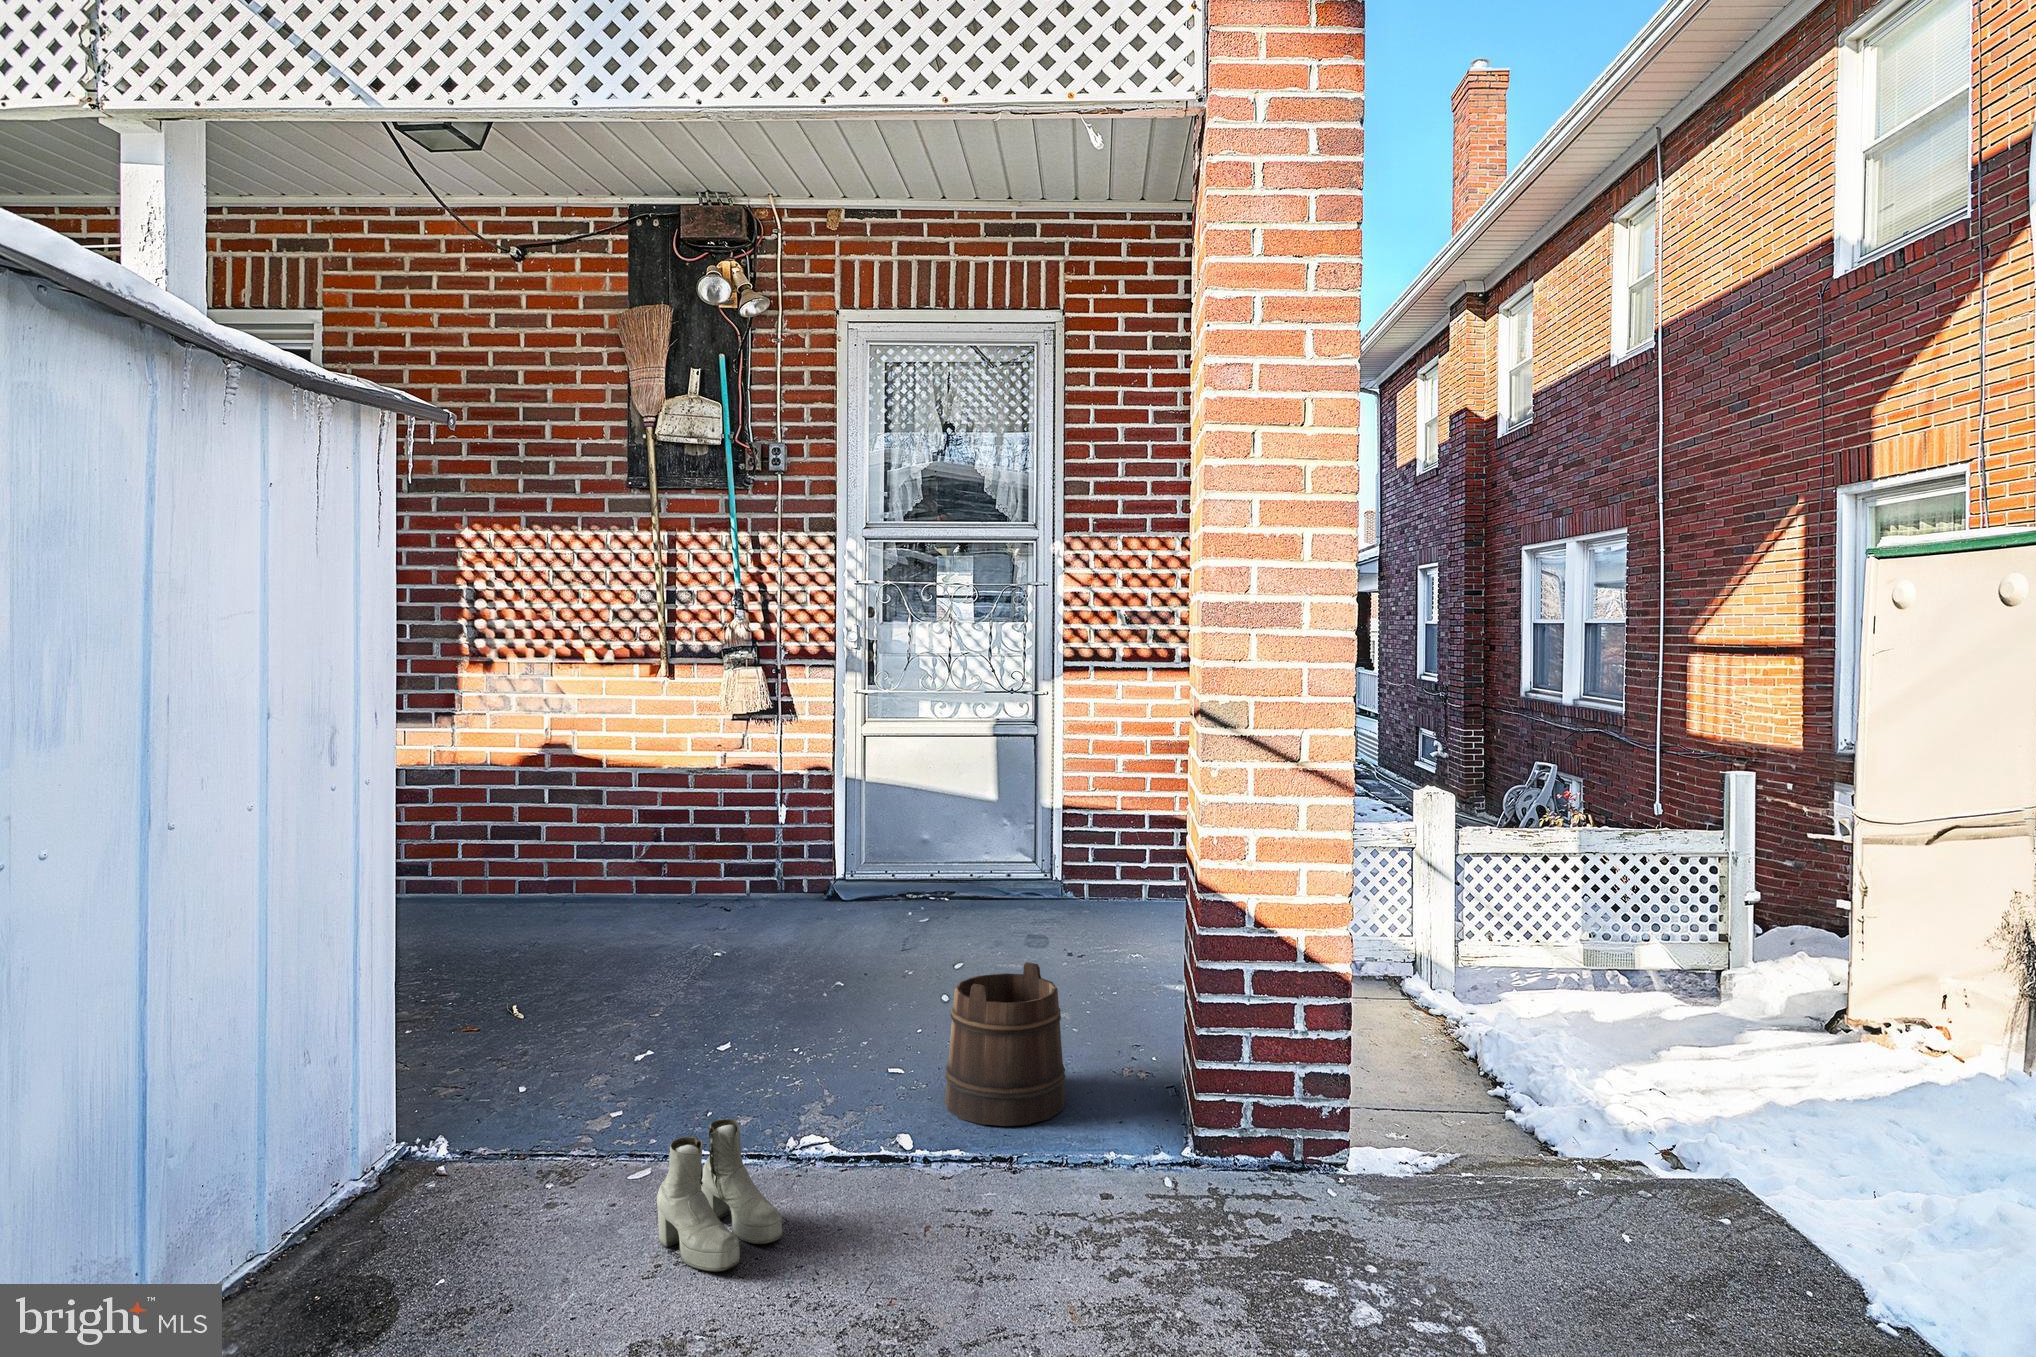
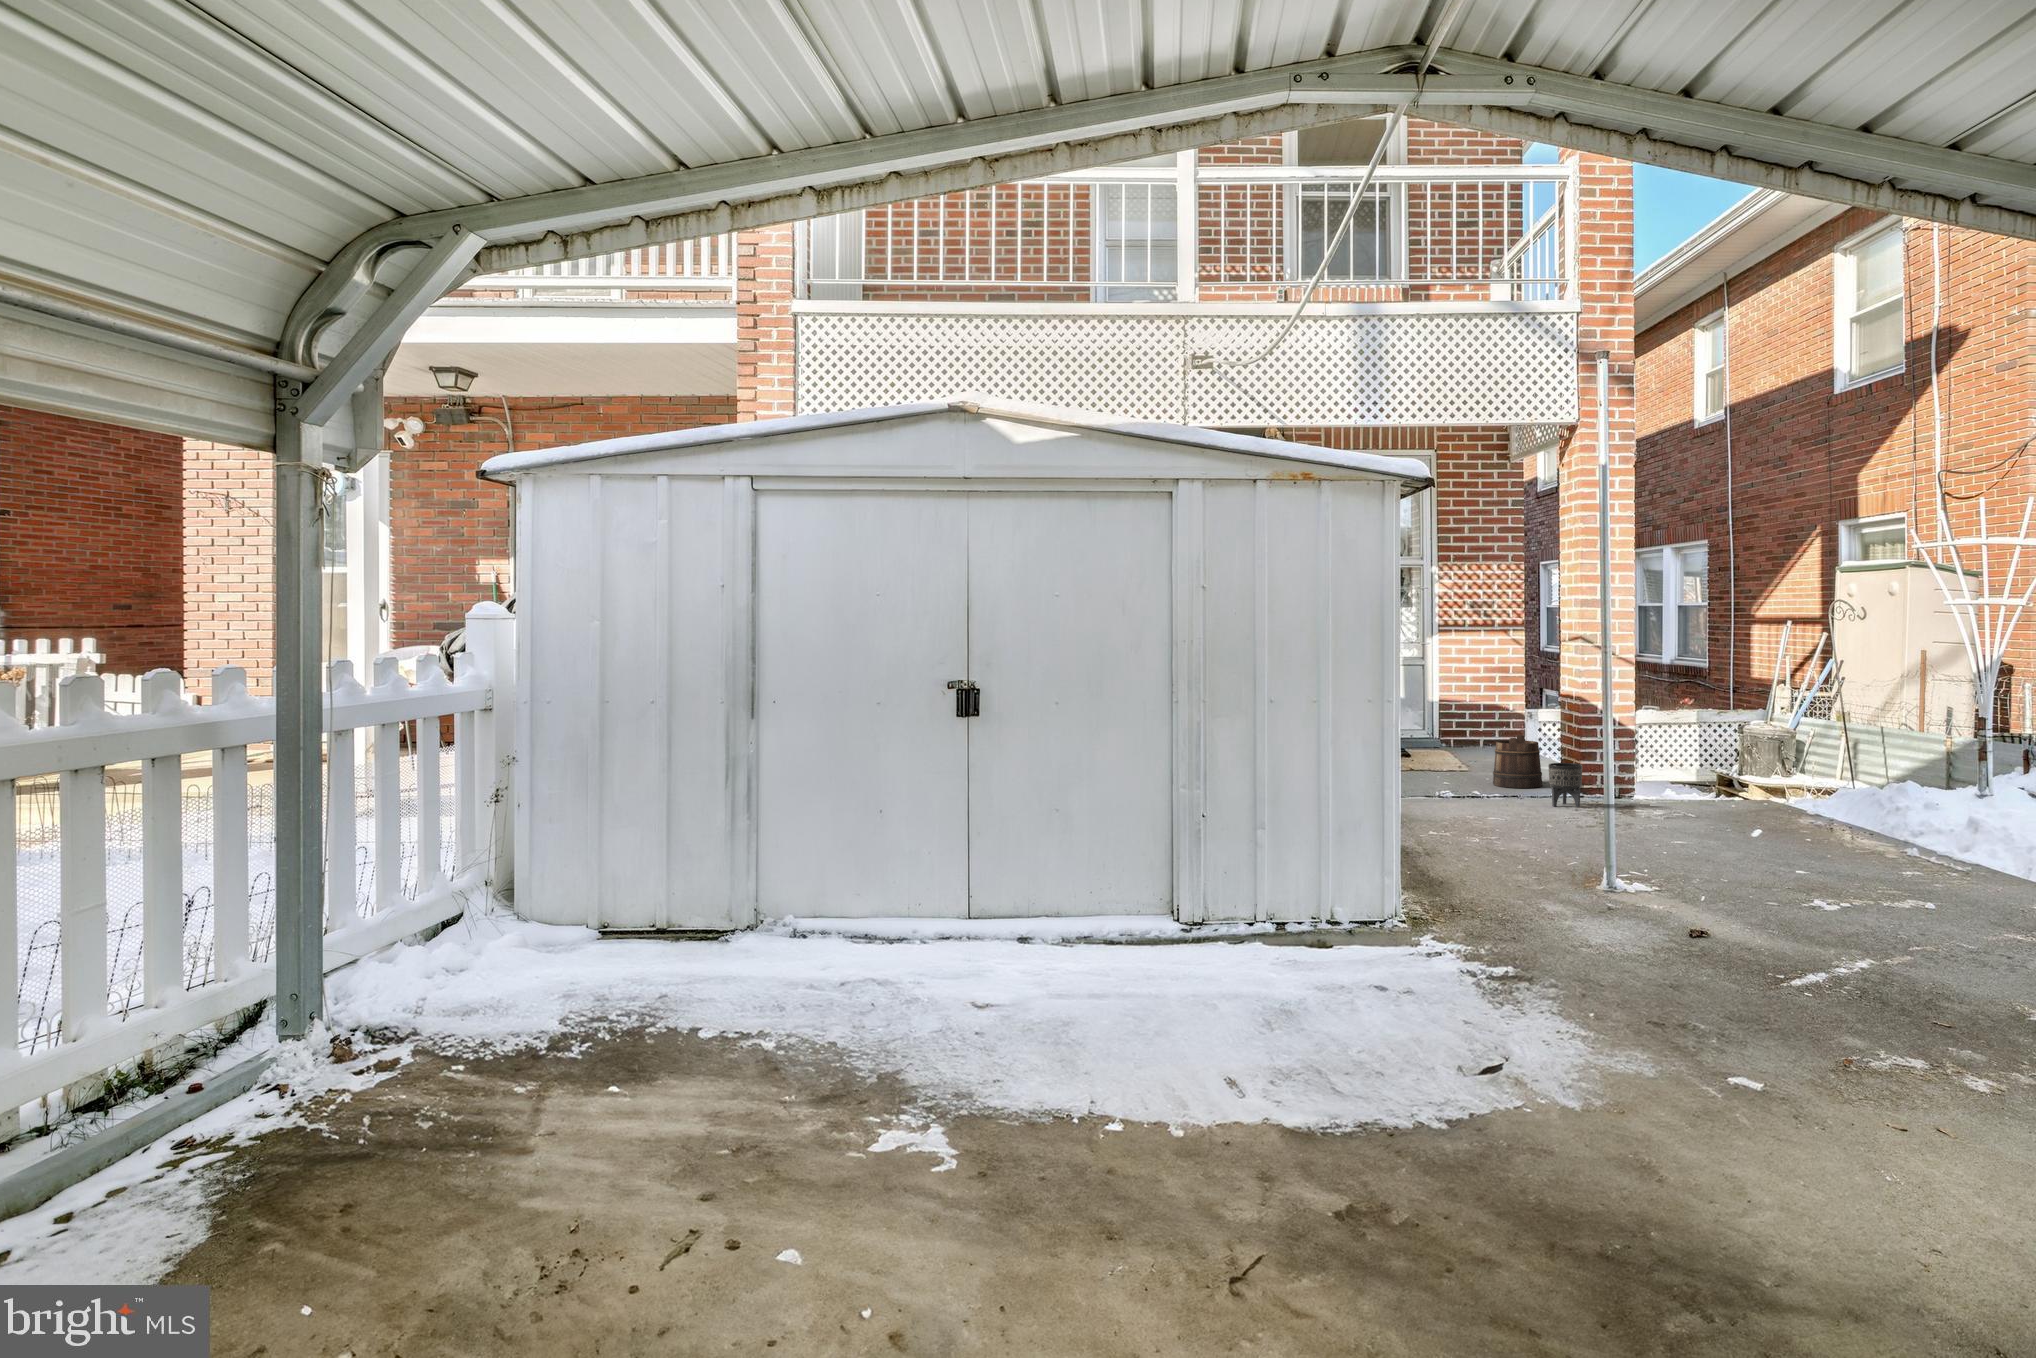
boots: present [657,1119,782,1272] -> none [1450,769,1492,805]
planter: none [924,1135,1025,1311] -> present [1548,763,1582,807]

